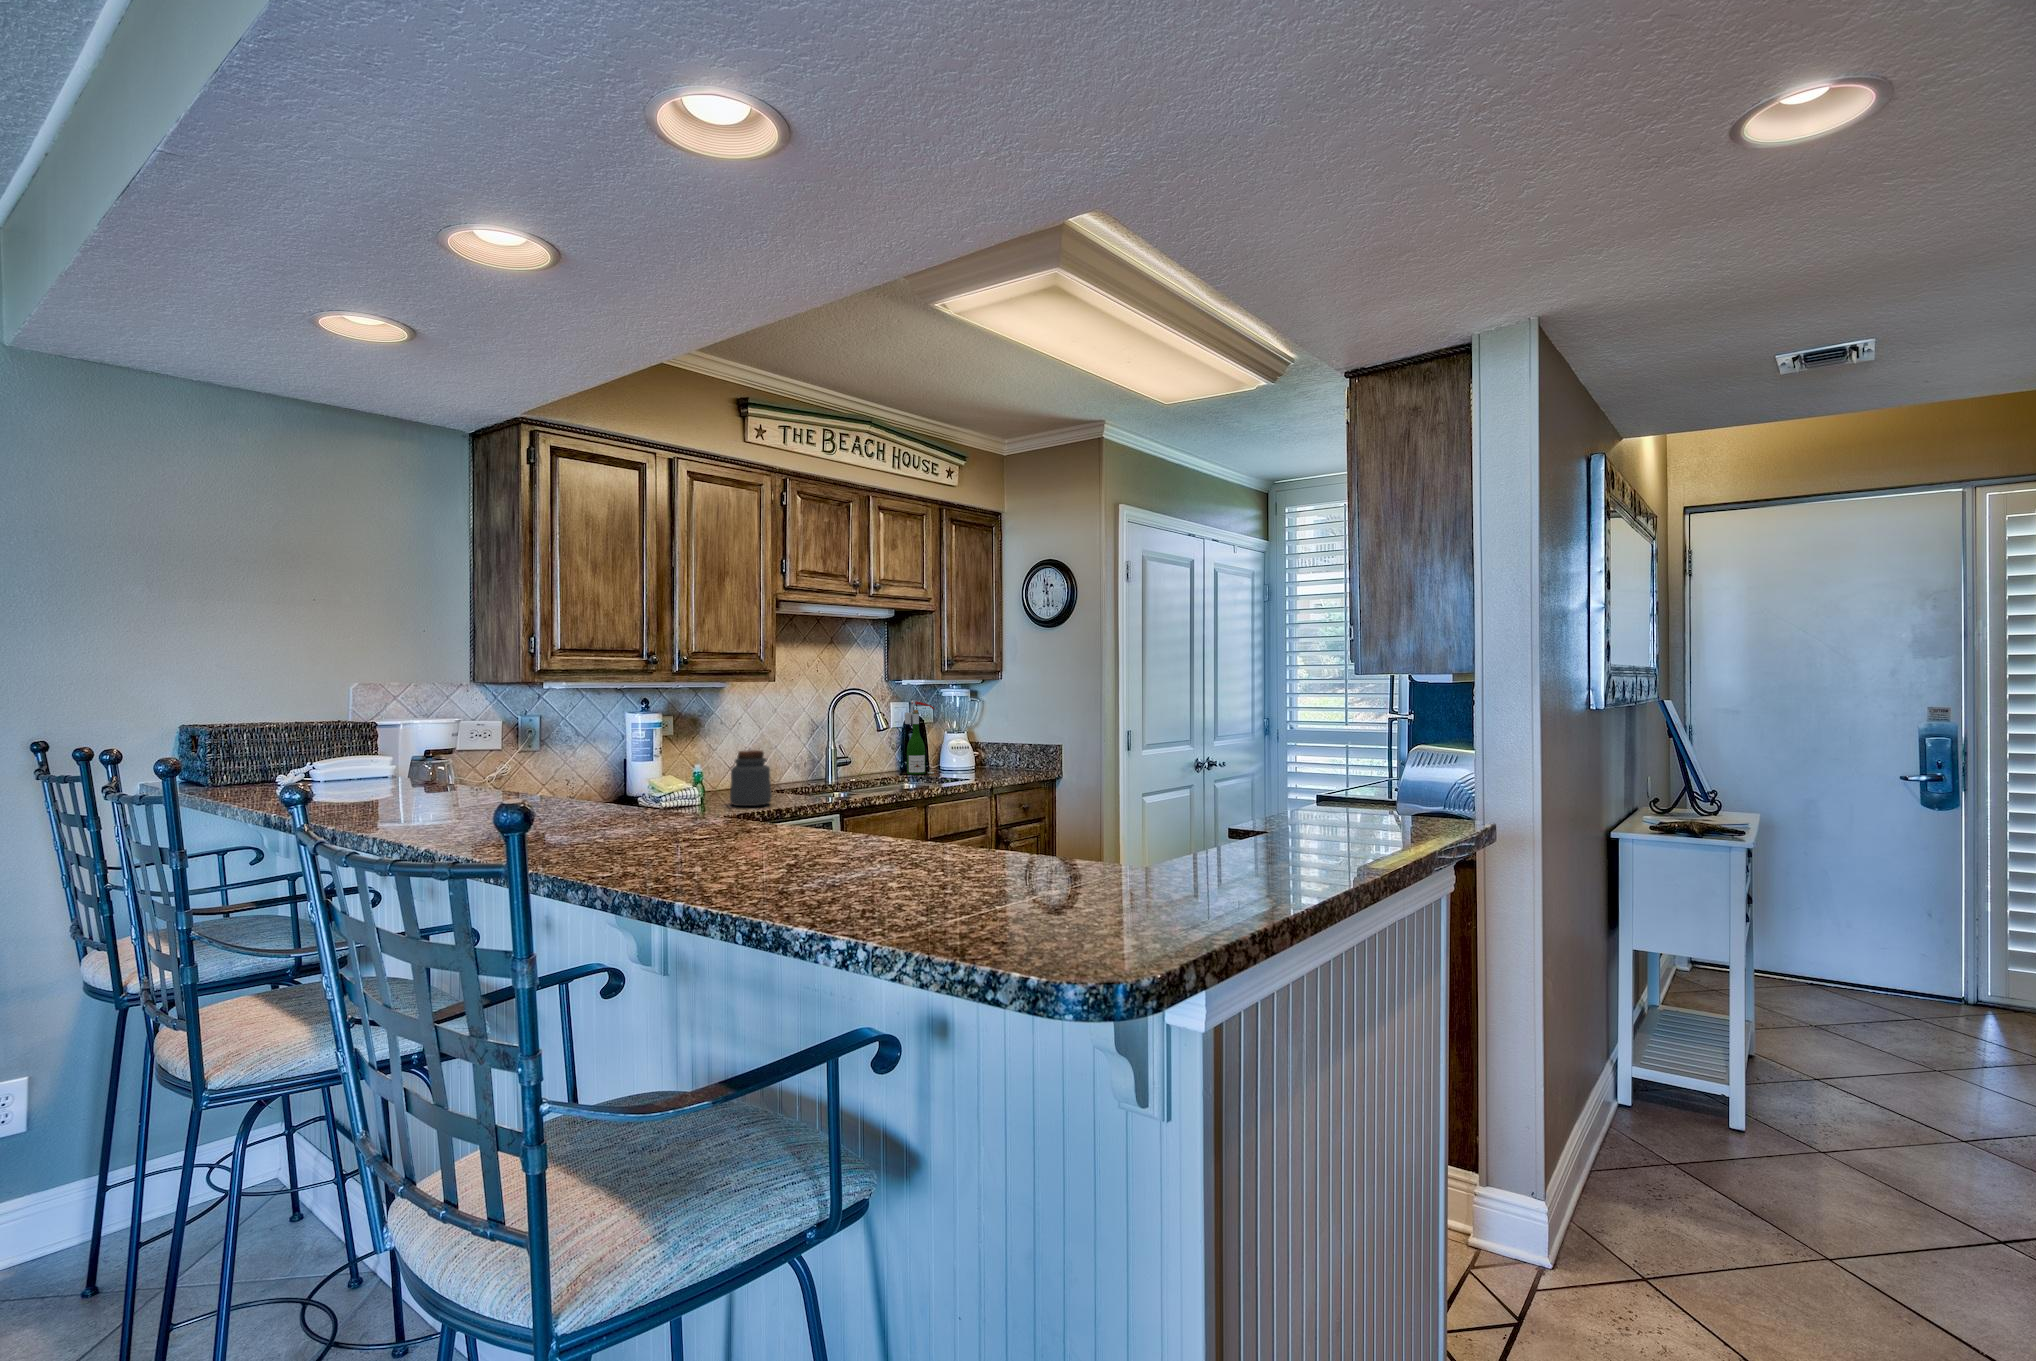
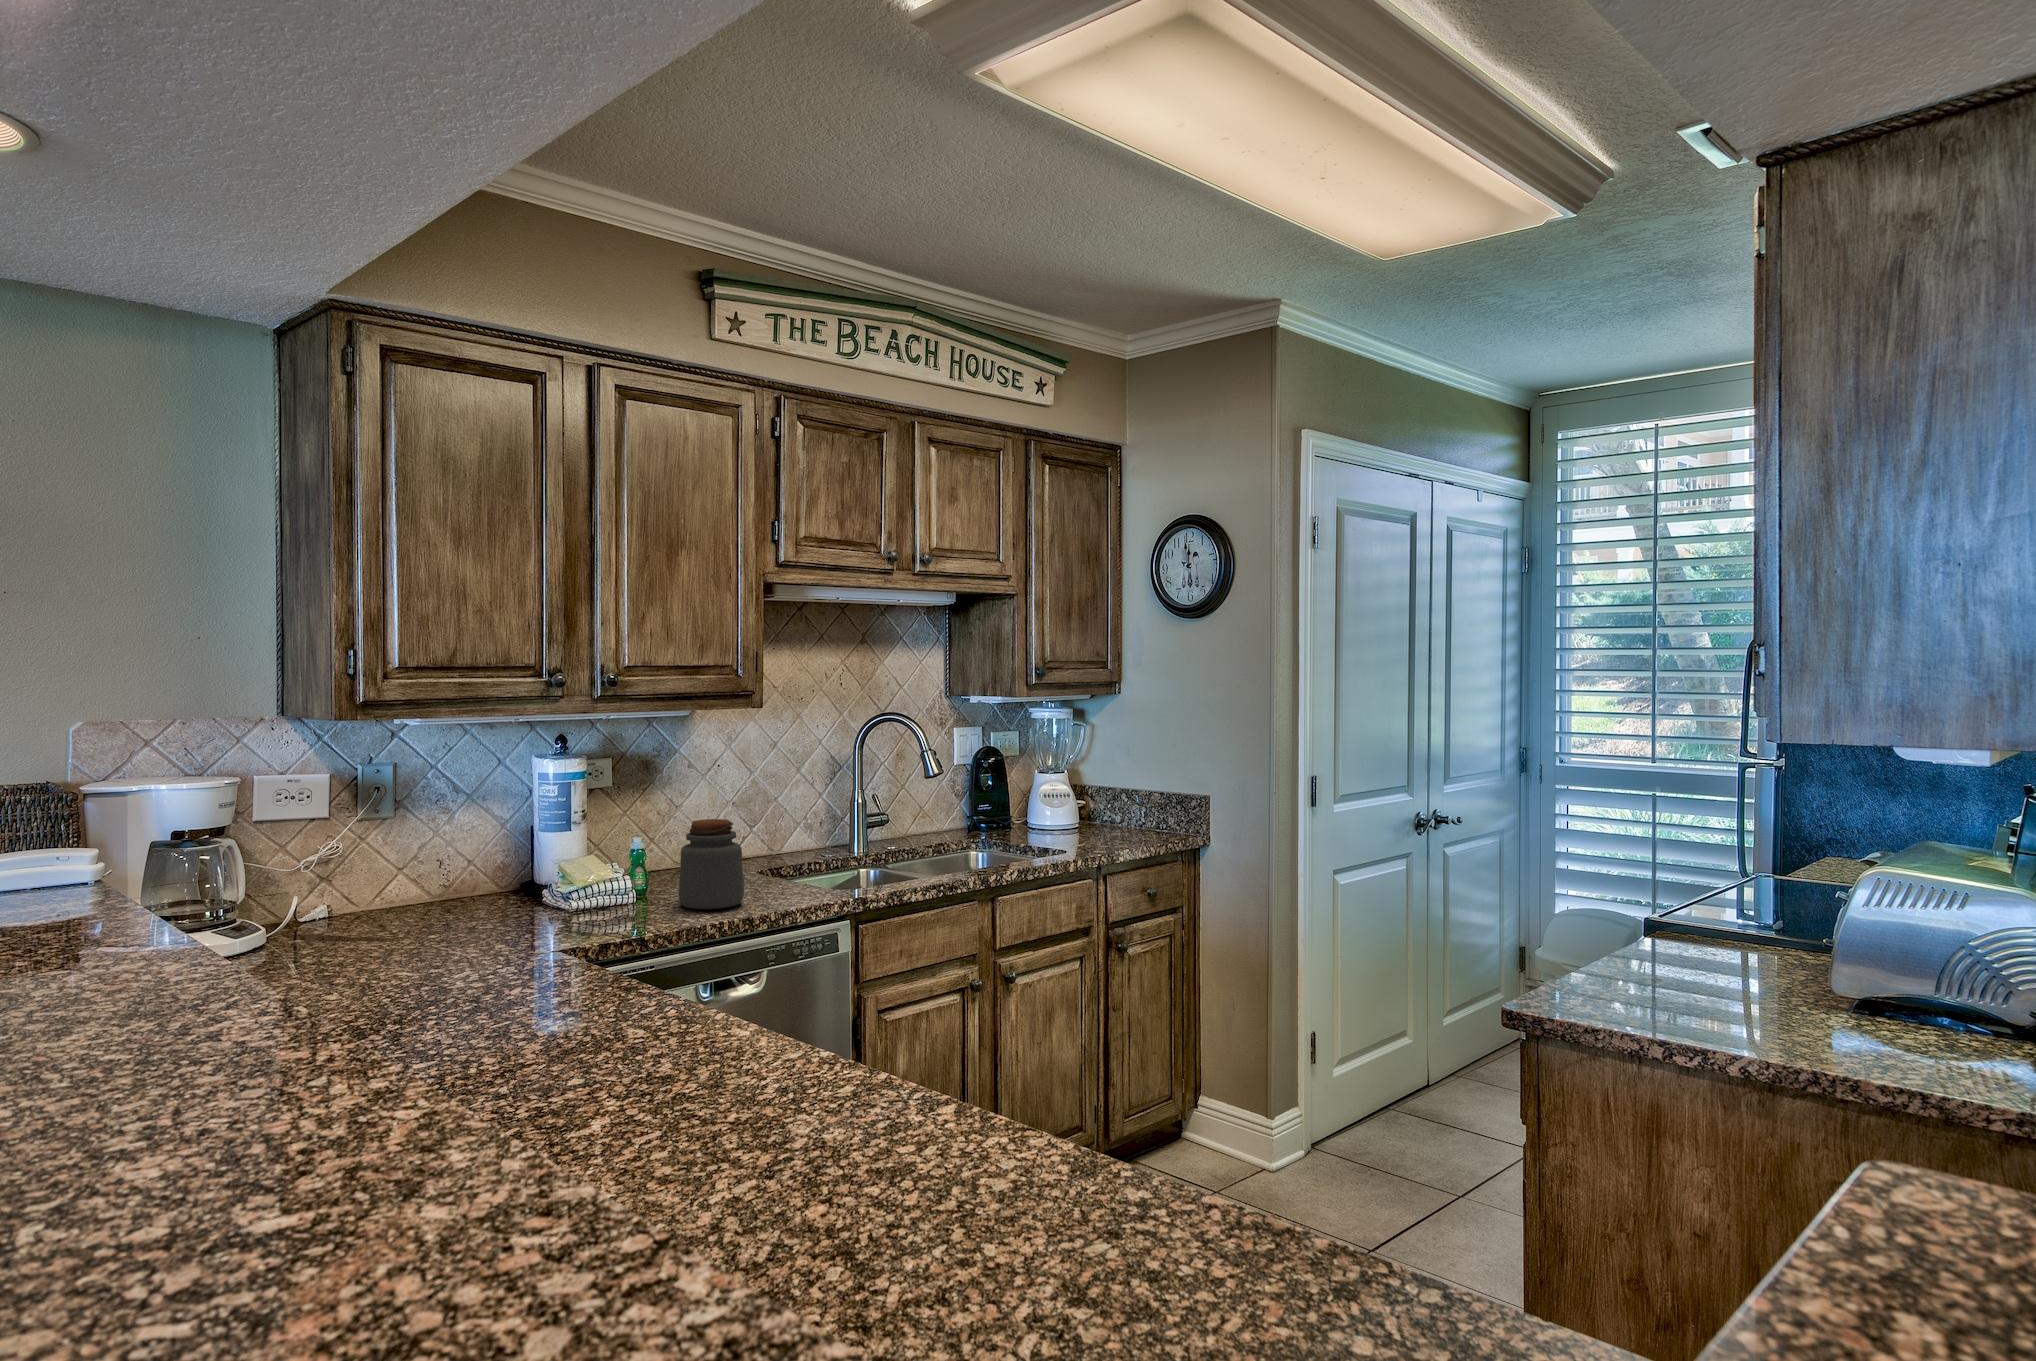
wine bottle: present [905,700,934,774] -> none [973,726,1018,838]

